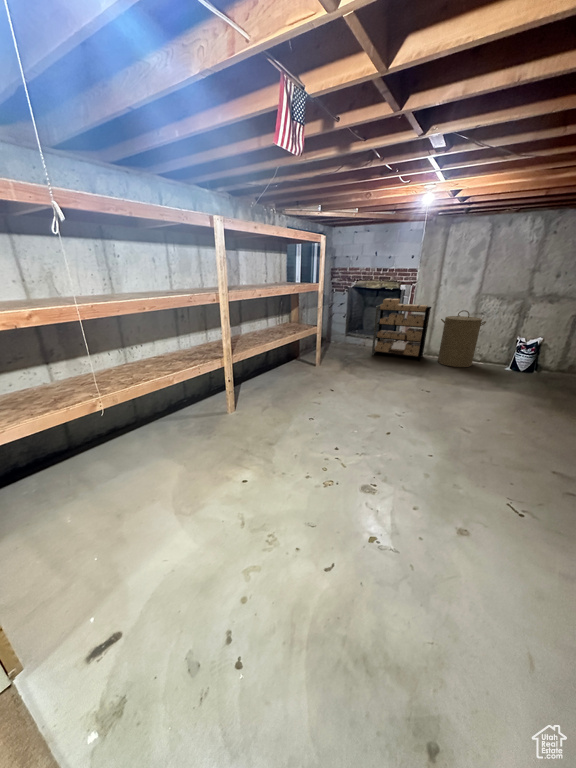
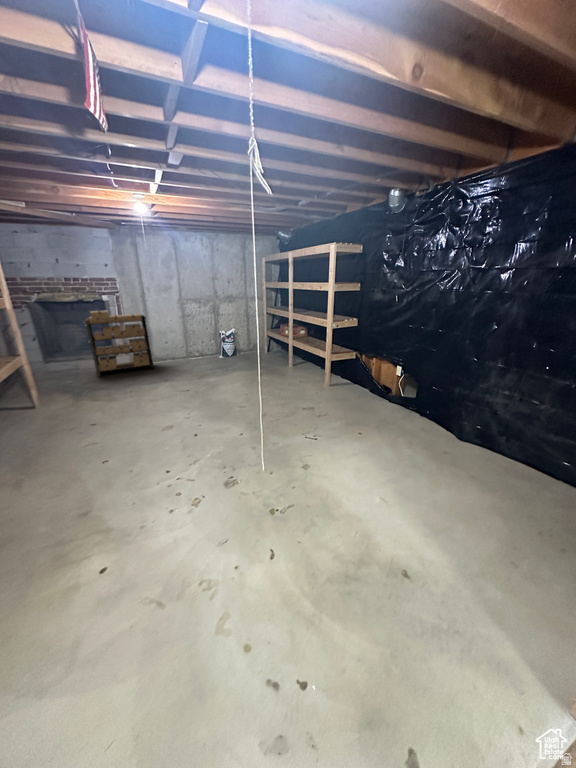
laundry hamper: present [438,310,486,367] -> none [158,315,197,366]

